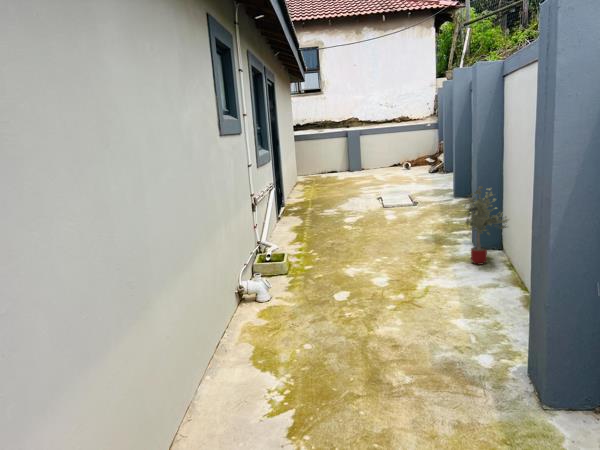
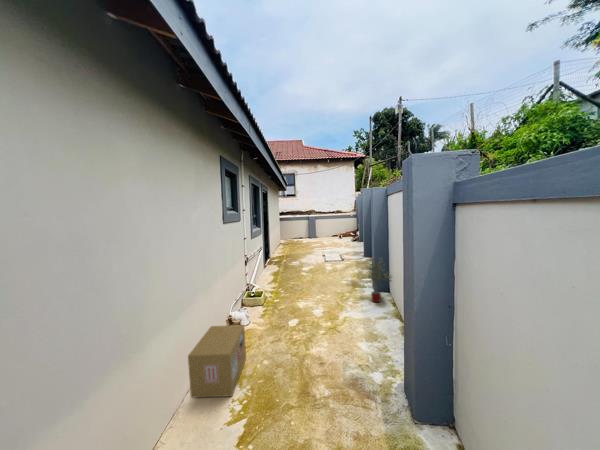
cardboard box: none [198,292,276,388] -> present [188,325,246,398]

